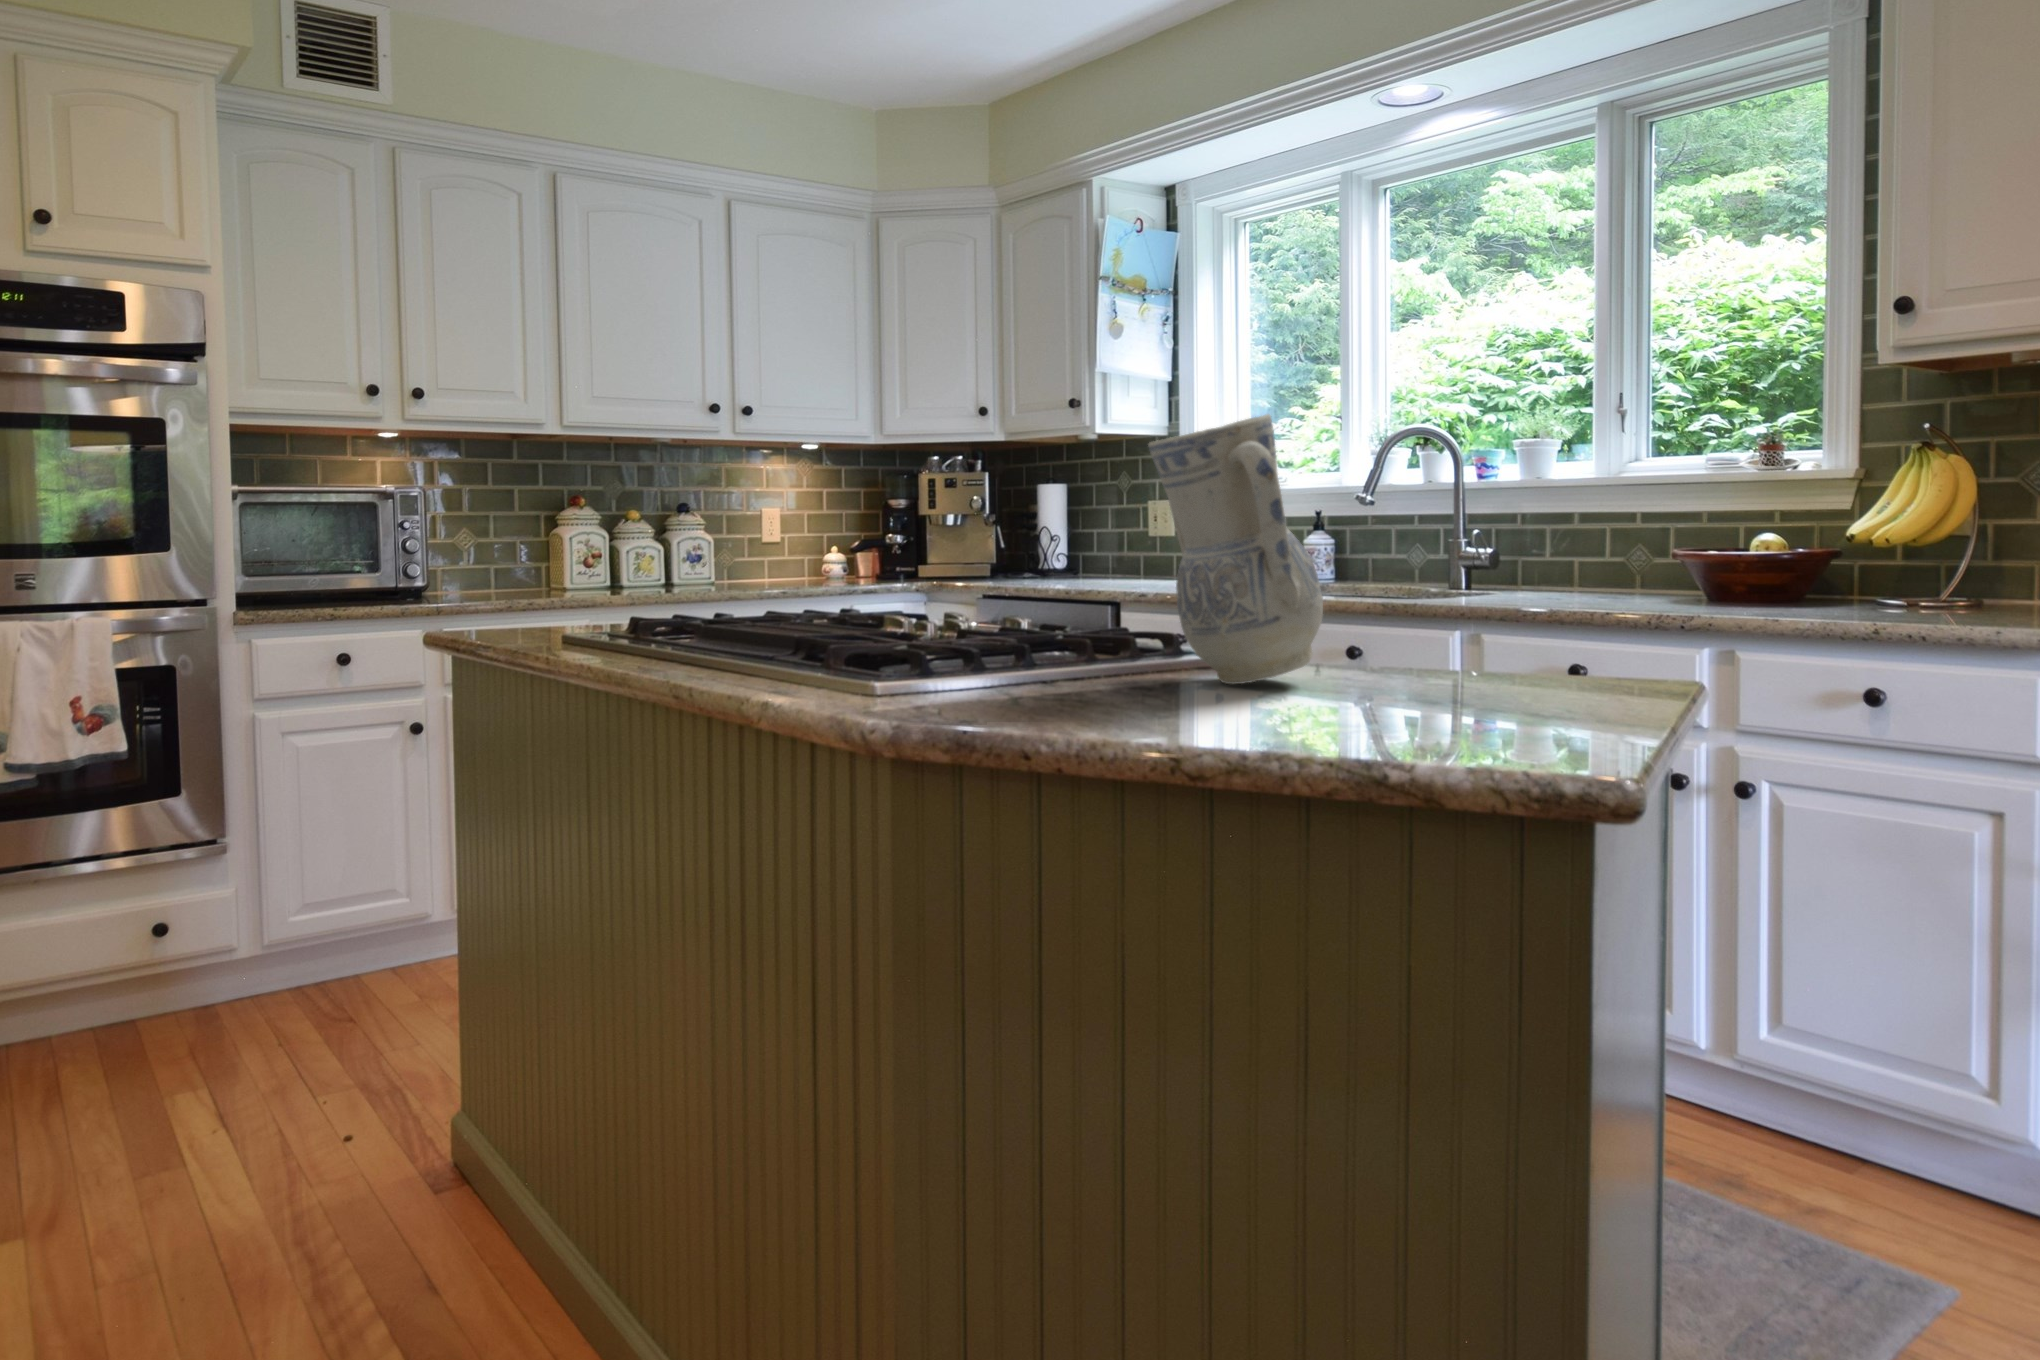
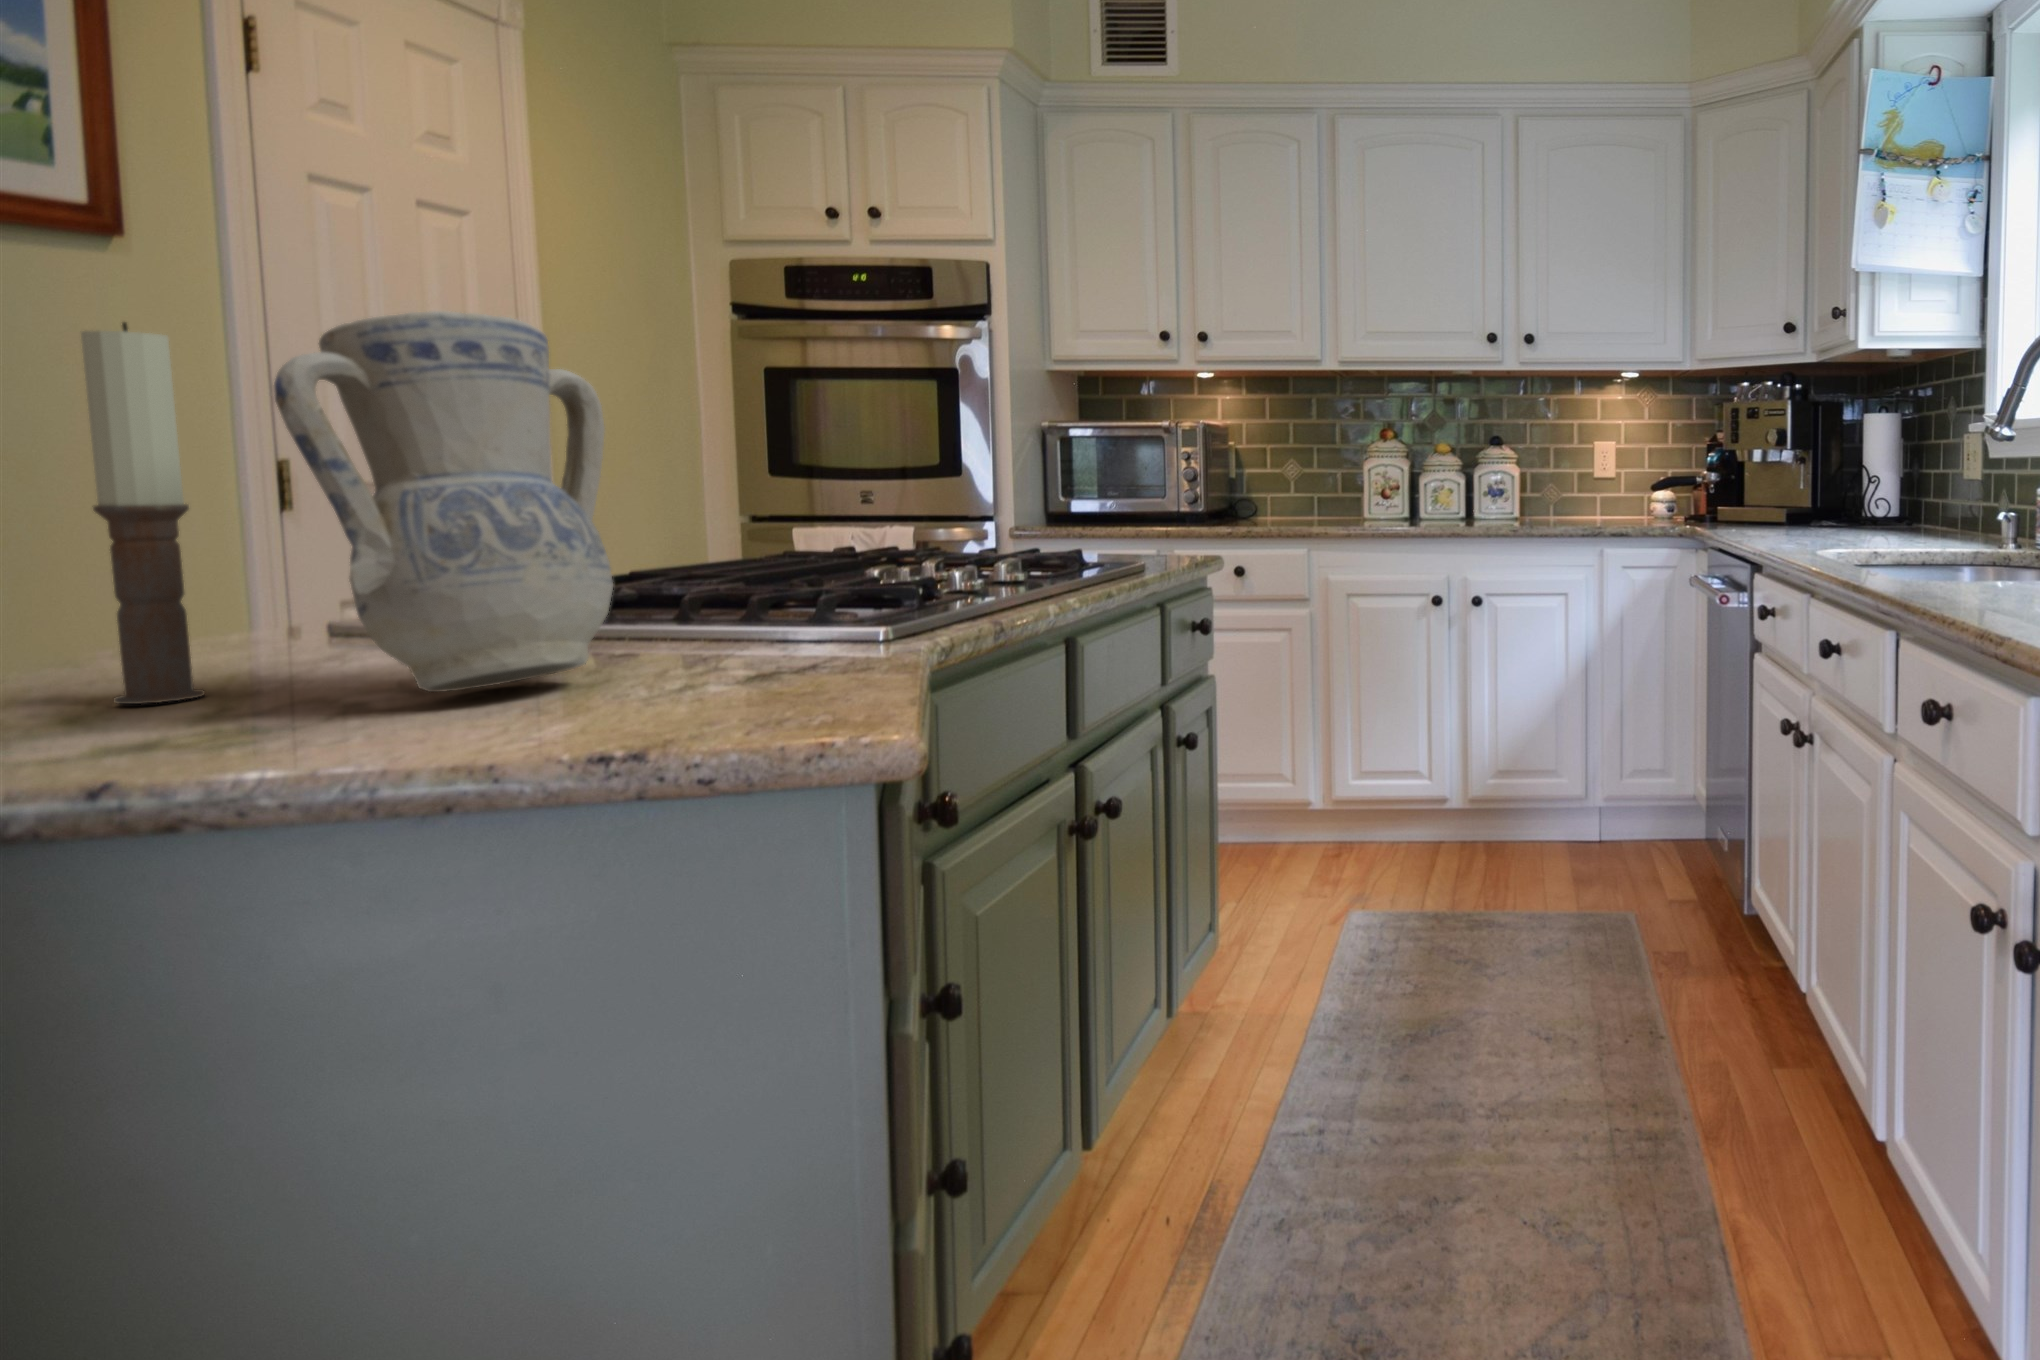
candle: none [1043,410,1098,712] -> present [81,322,205,704]

